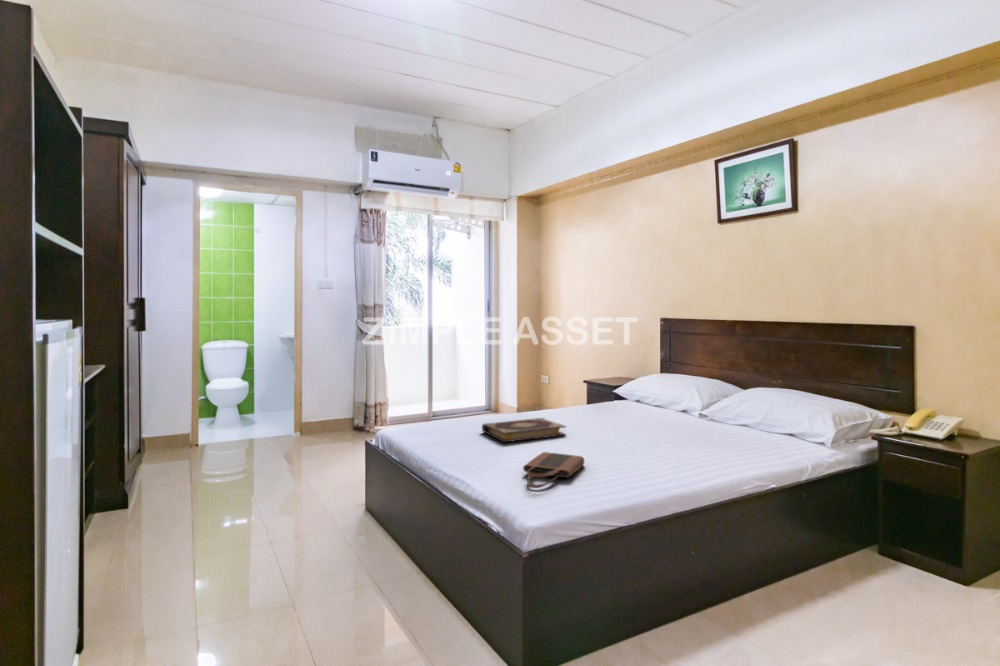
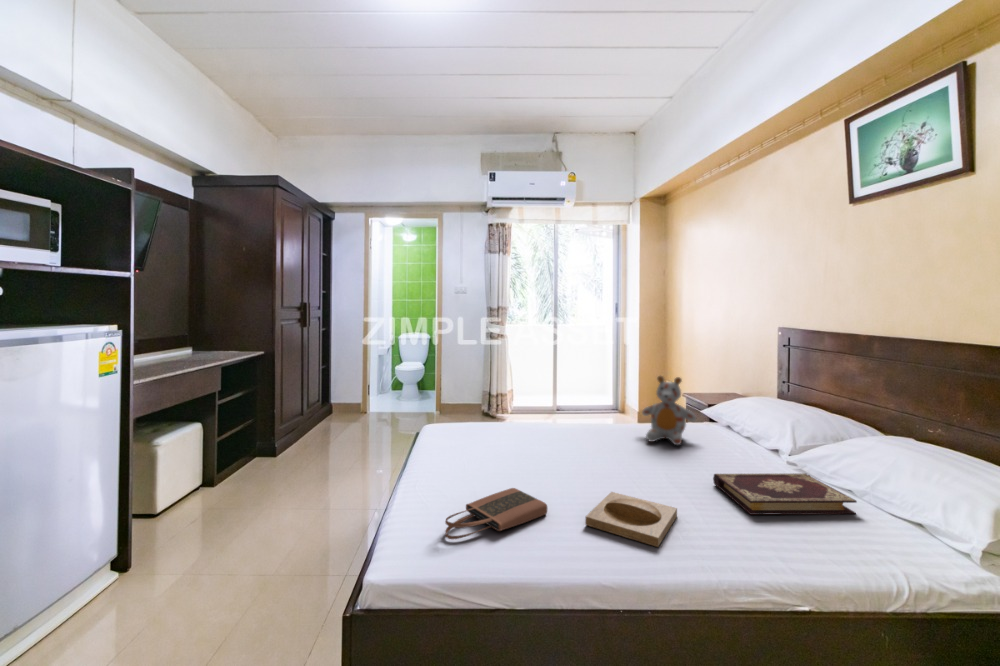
stuffed bear: none [582,360,627,417] -> present [642,376,696,445]
book: present [482,418,565,442] -> present [713,473,857,515]
tray: none [615,445,677,469] -> present [585,492,677,547]

